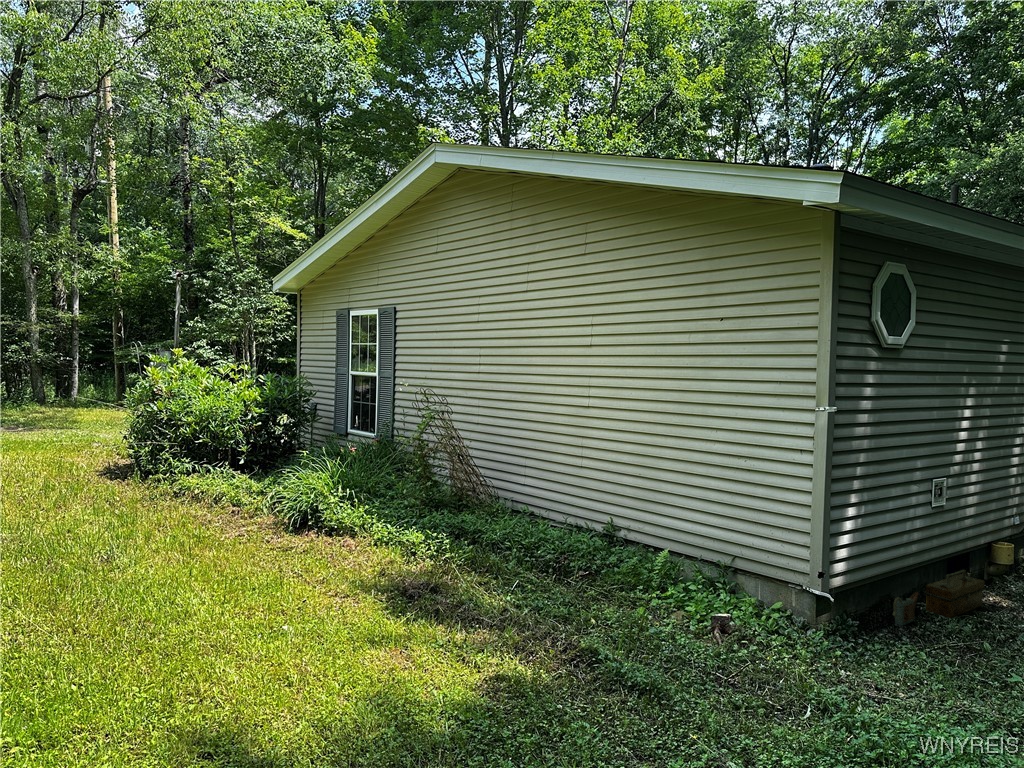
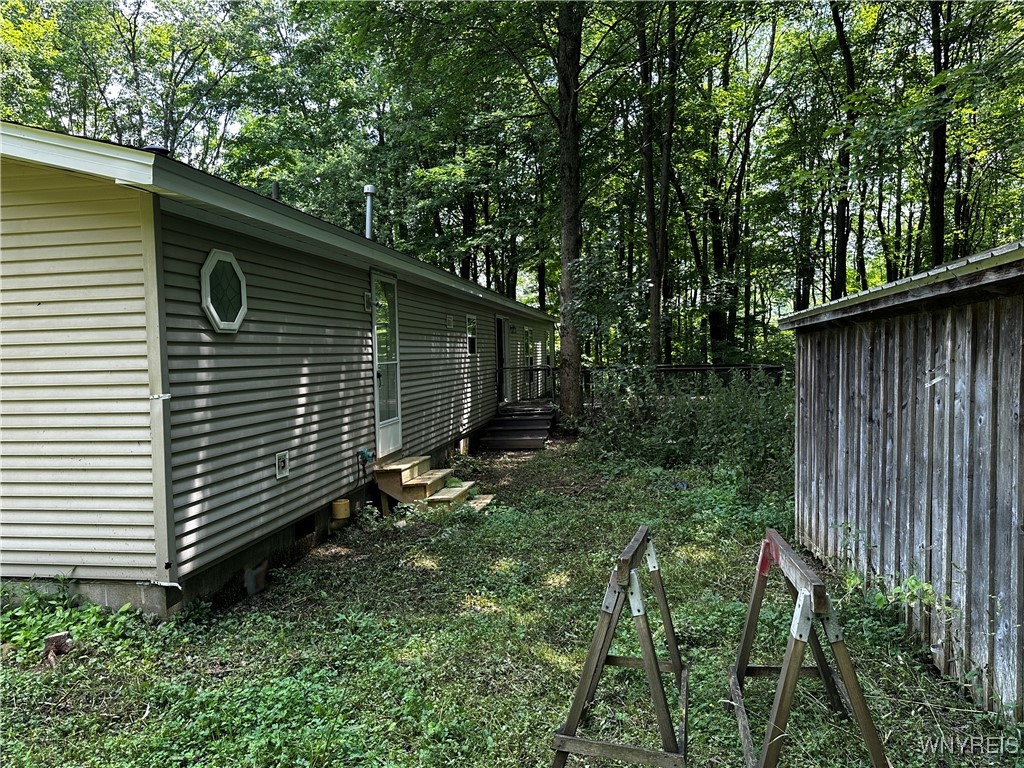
toolbox: present [924,570,986,618] -> none [275,531,326,576]

